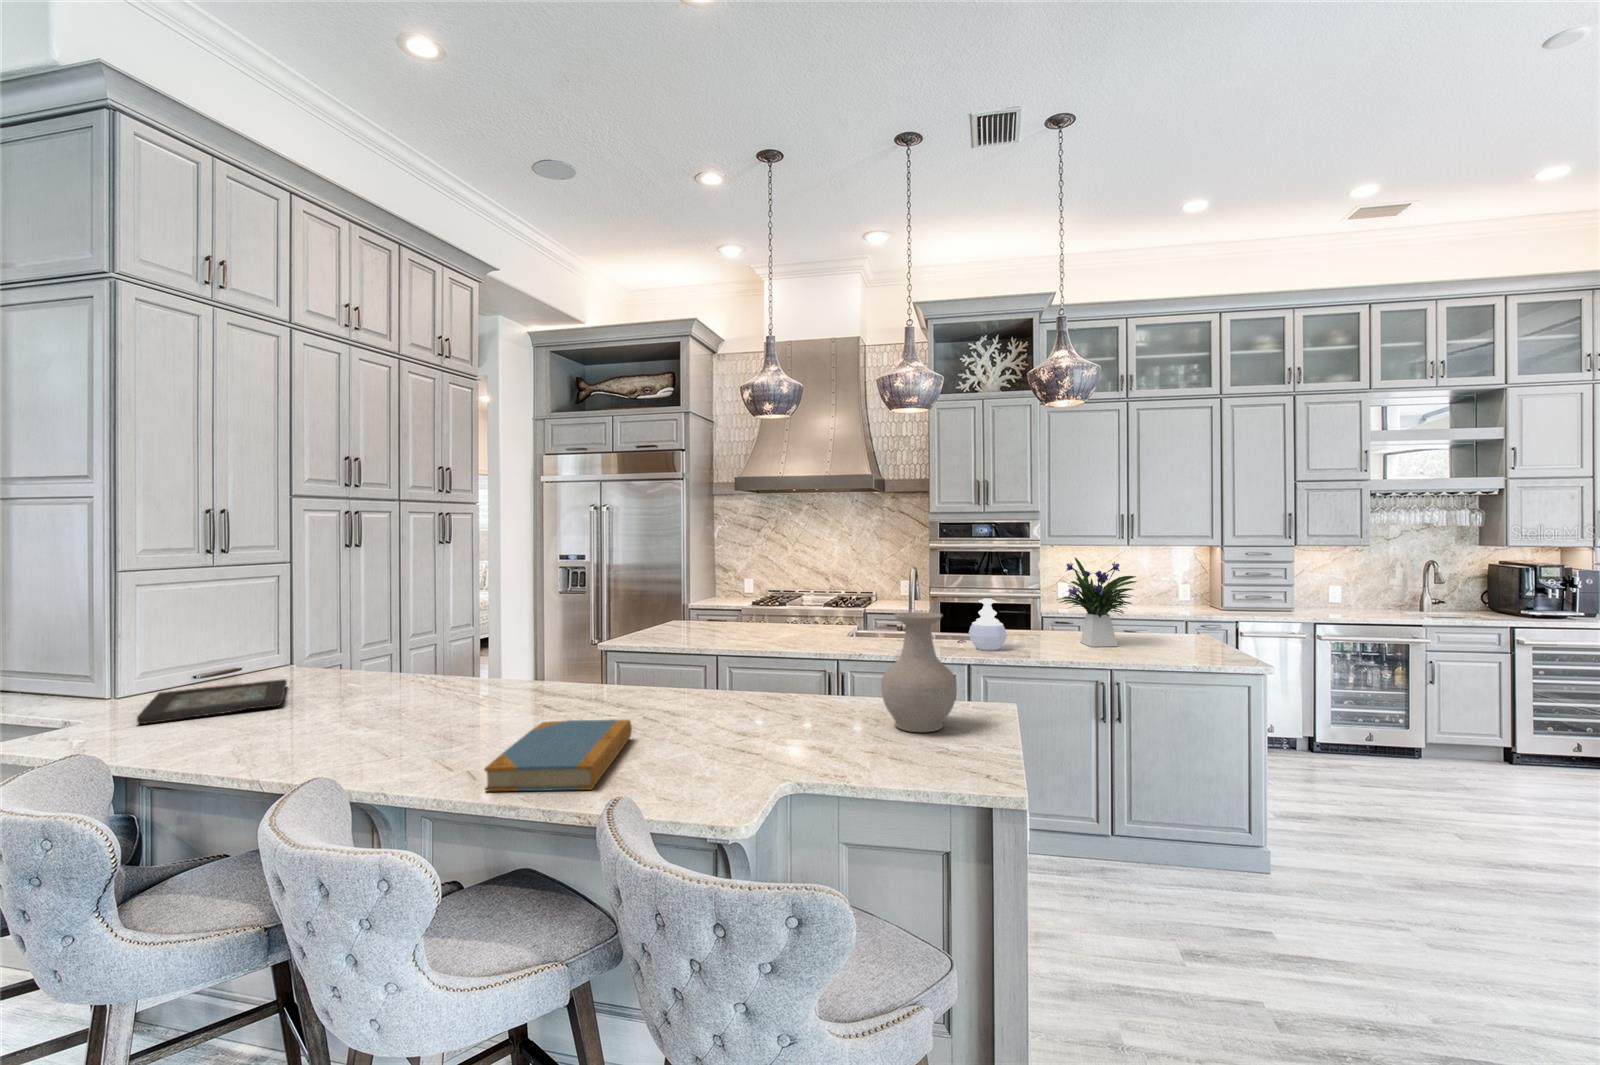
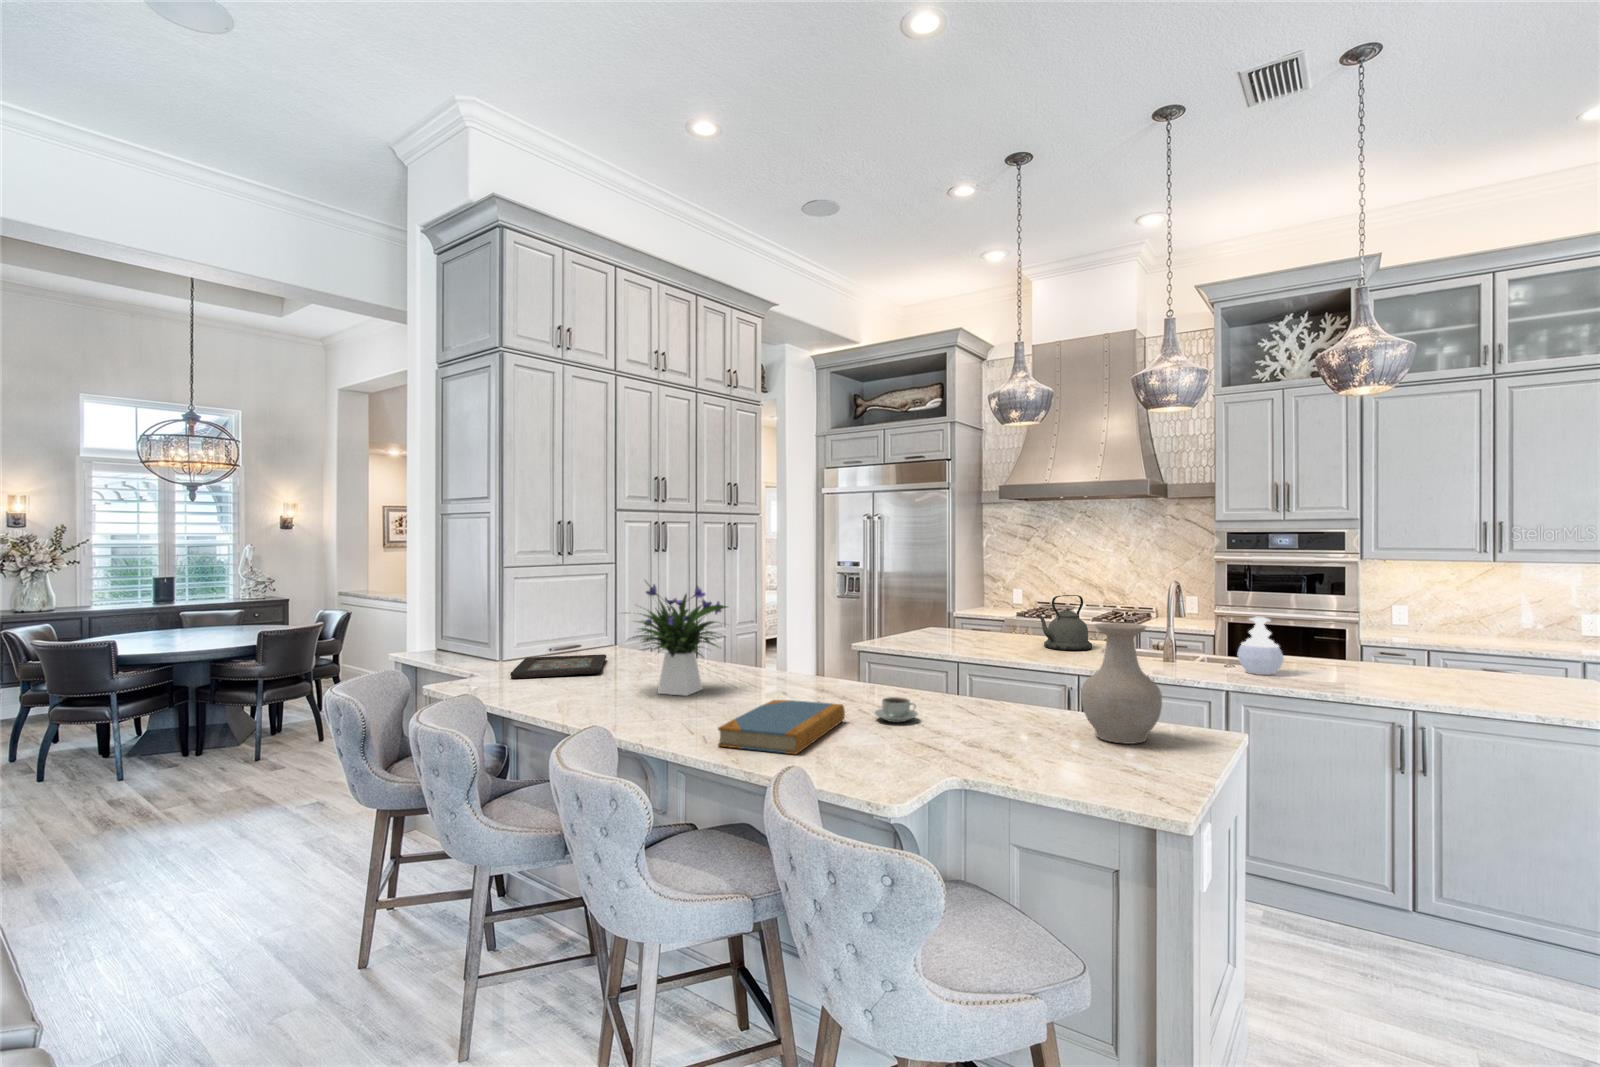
flower arrangement: present [1060,557,1137,647] -> present [633,585,727,696]
kettle: none [790,584,839,638] -> present [1037,595,1092,650]
coffee cup: none [664,705,713,734] -> present [874,697,918,722]

